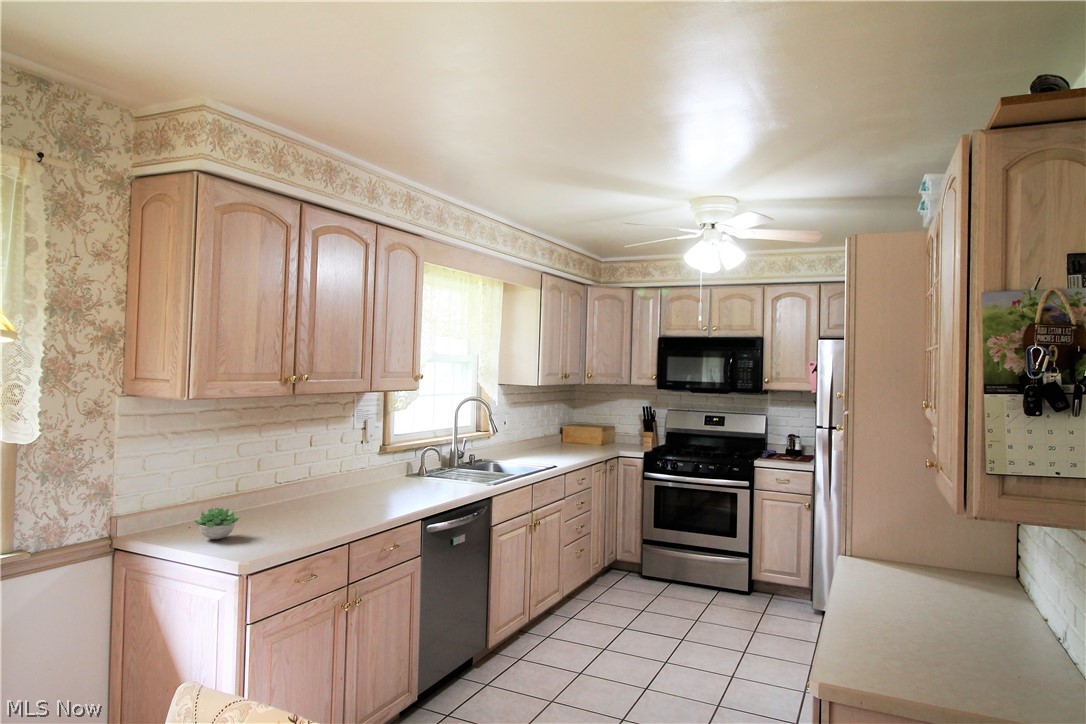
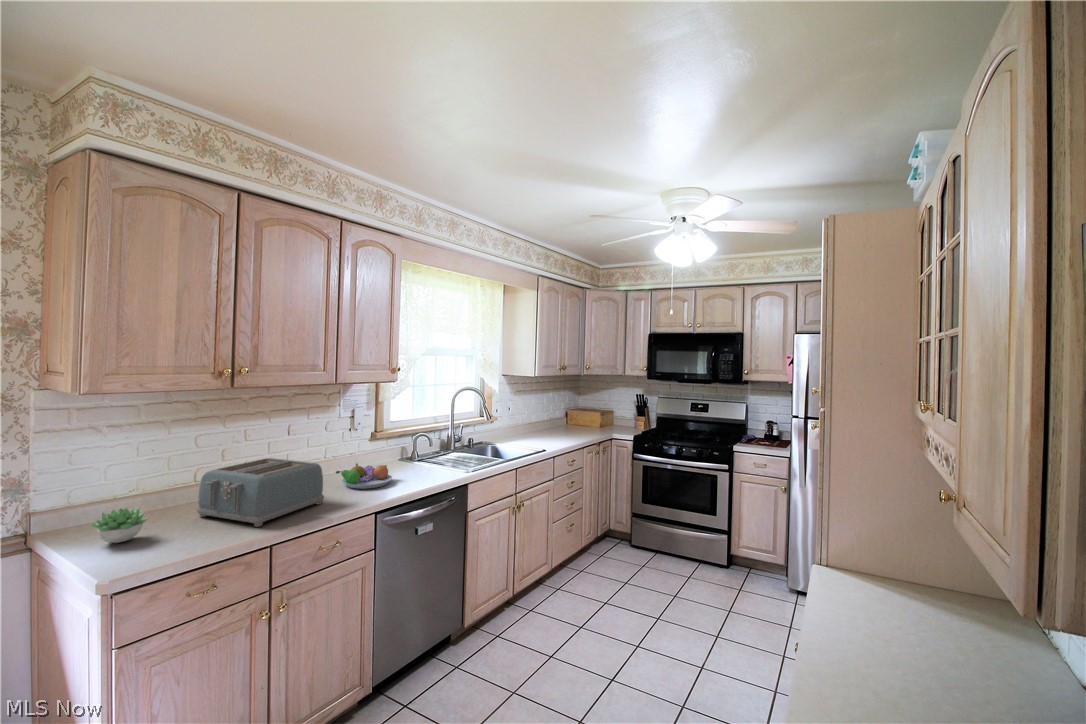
toaster: none [261,467,372,527] -> present [197,458,324,527]
fruit bowl: none [366,475,422,500] -> present [336,463,392,489]

